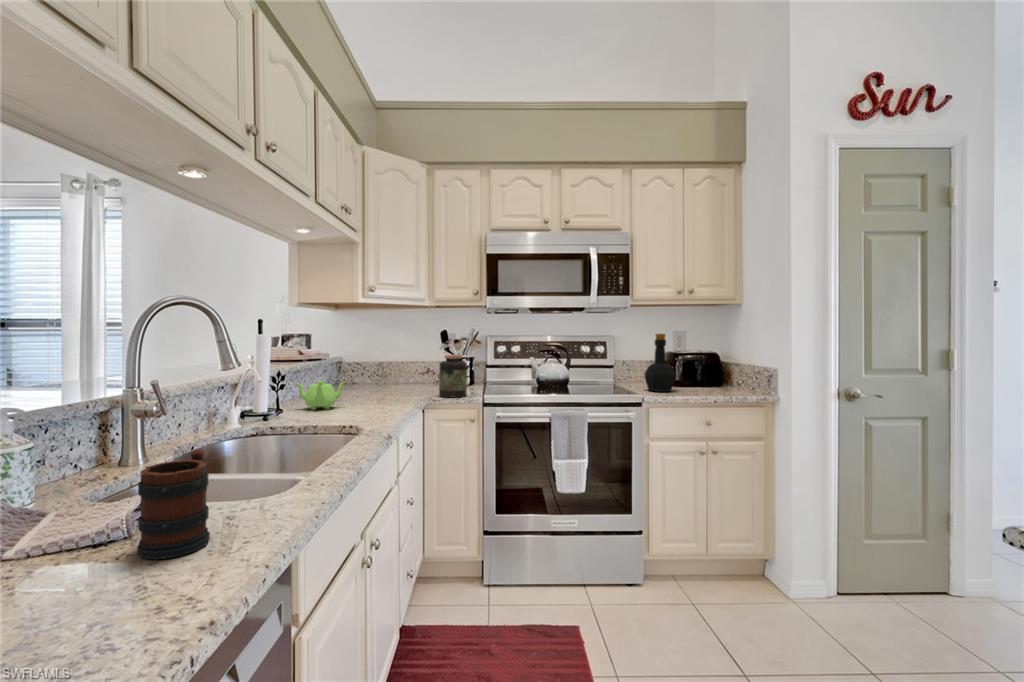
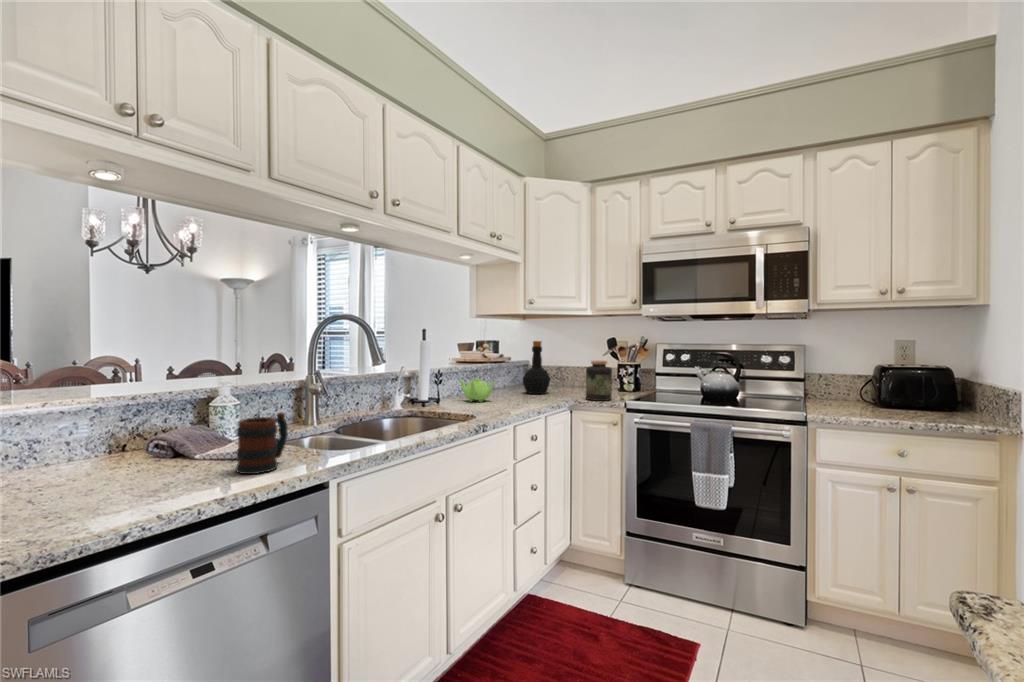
bottle: present [645,334,675,392] -> present [523,341,550,394]

